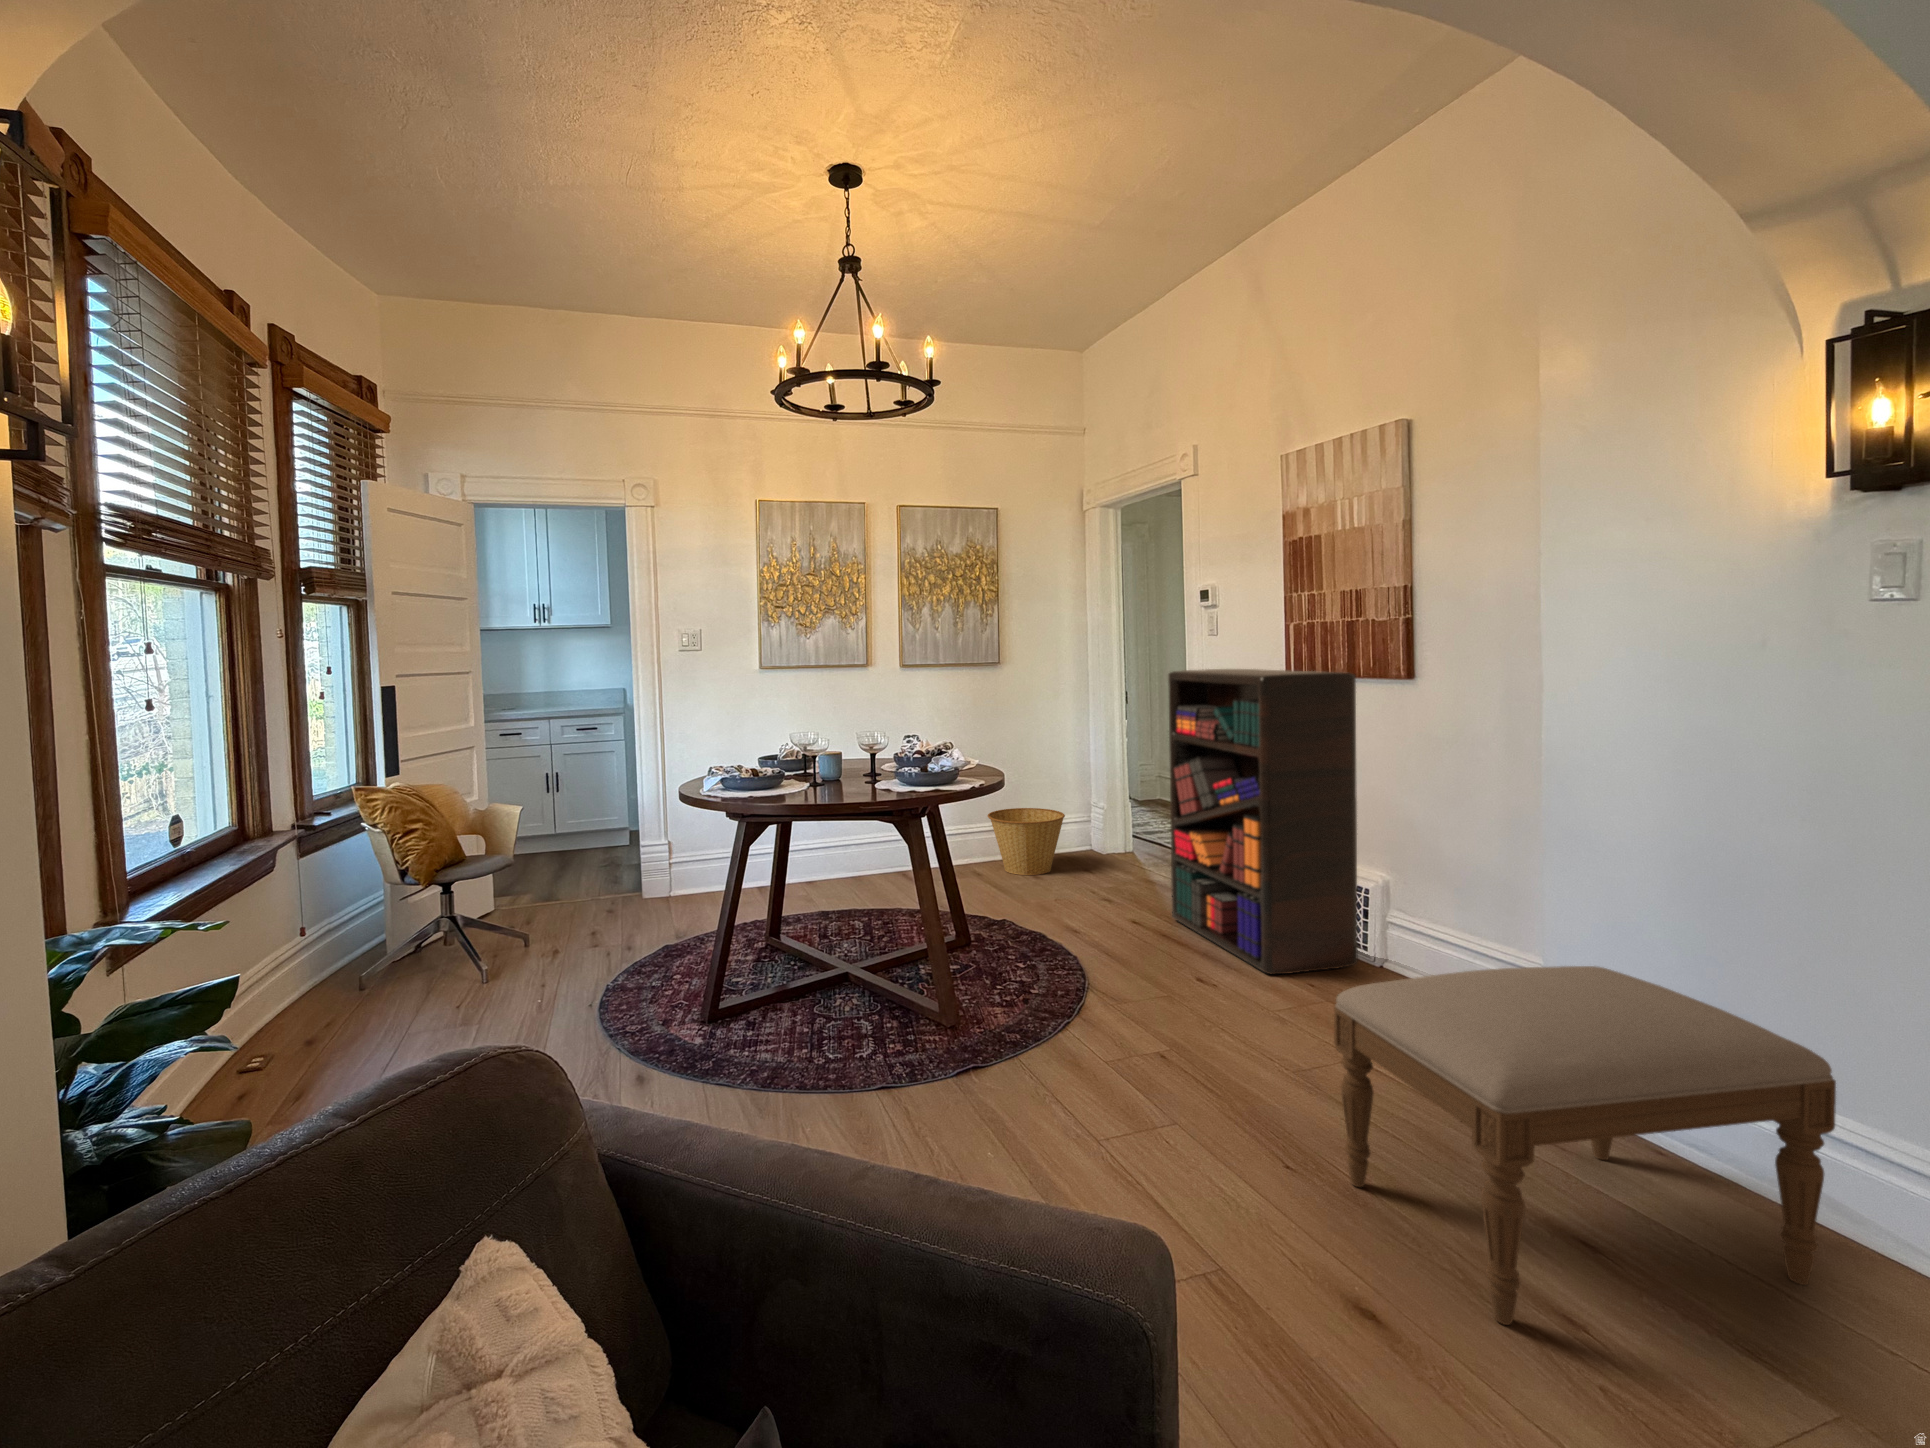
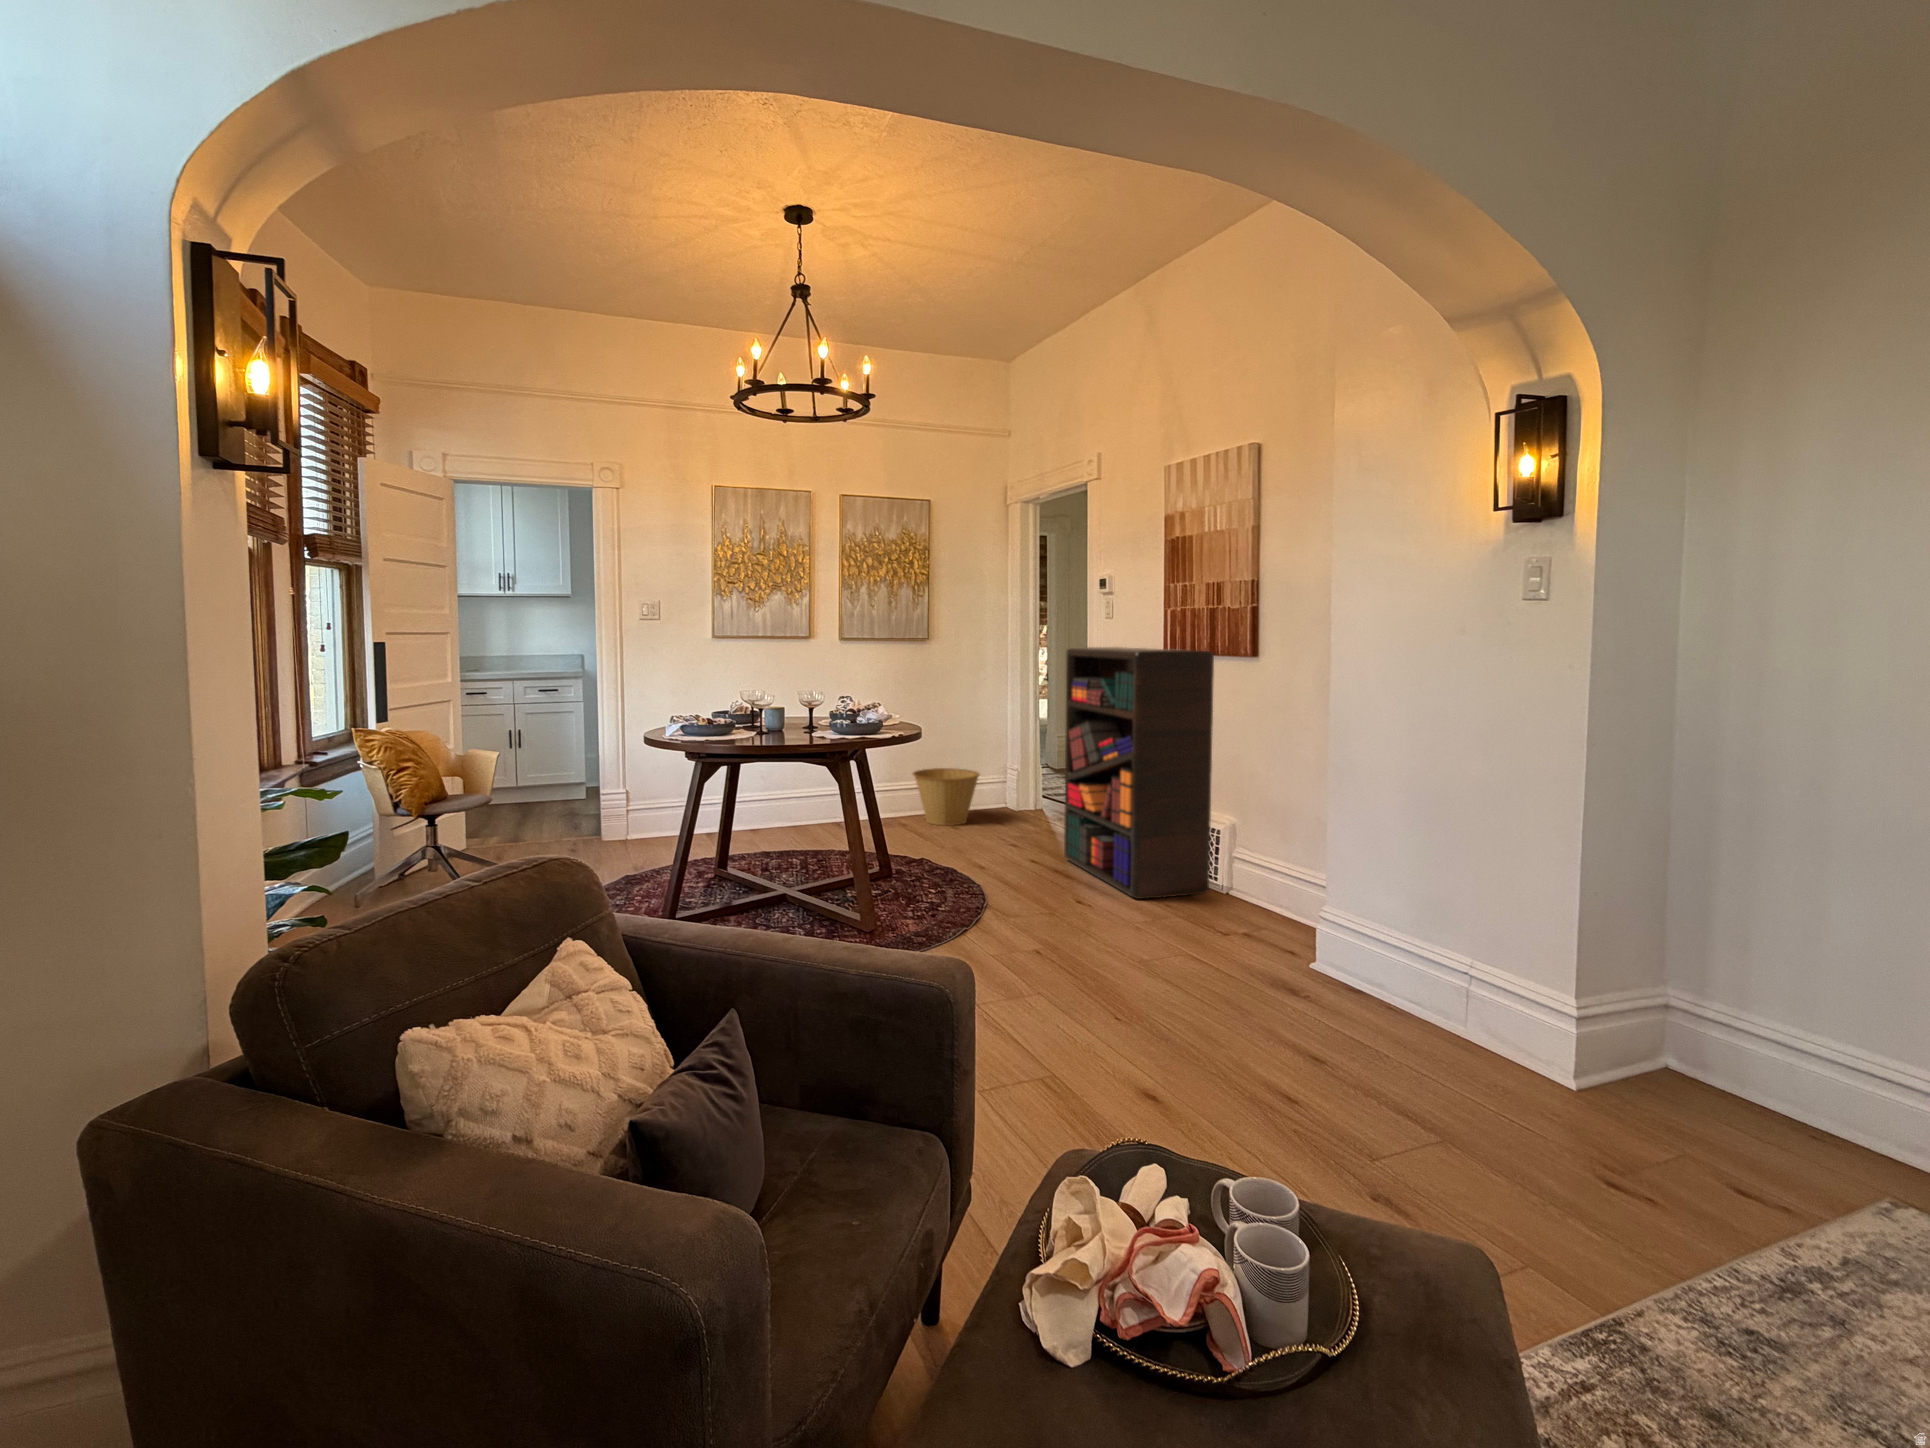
ottoman: present [1334,966,1836,1325] -> none [1159,869,1494,1110]

